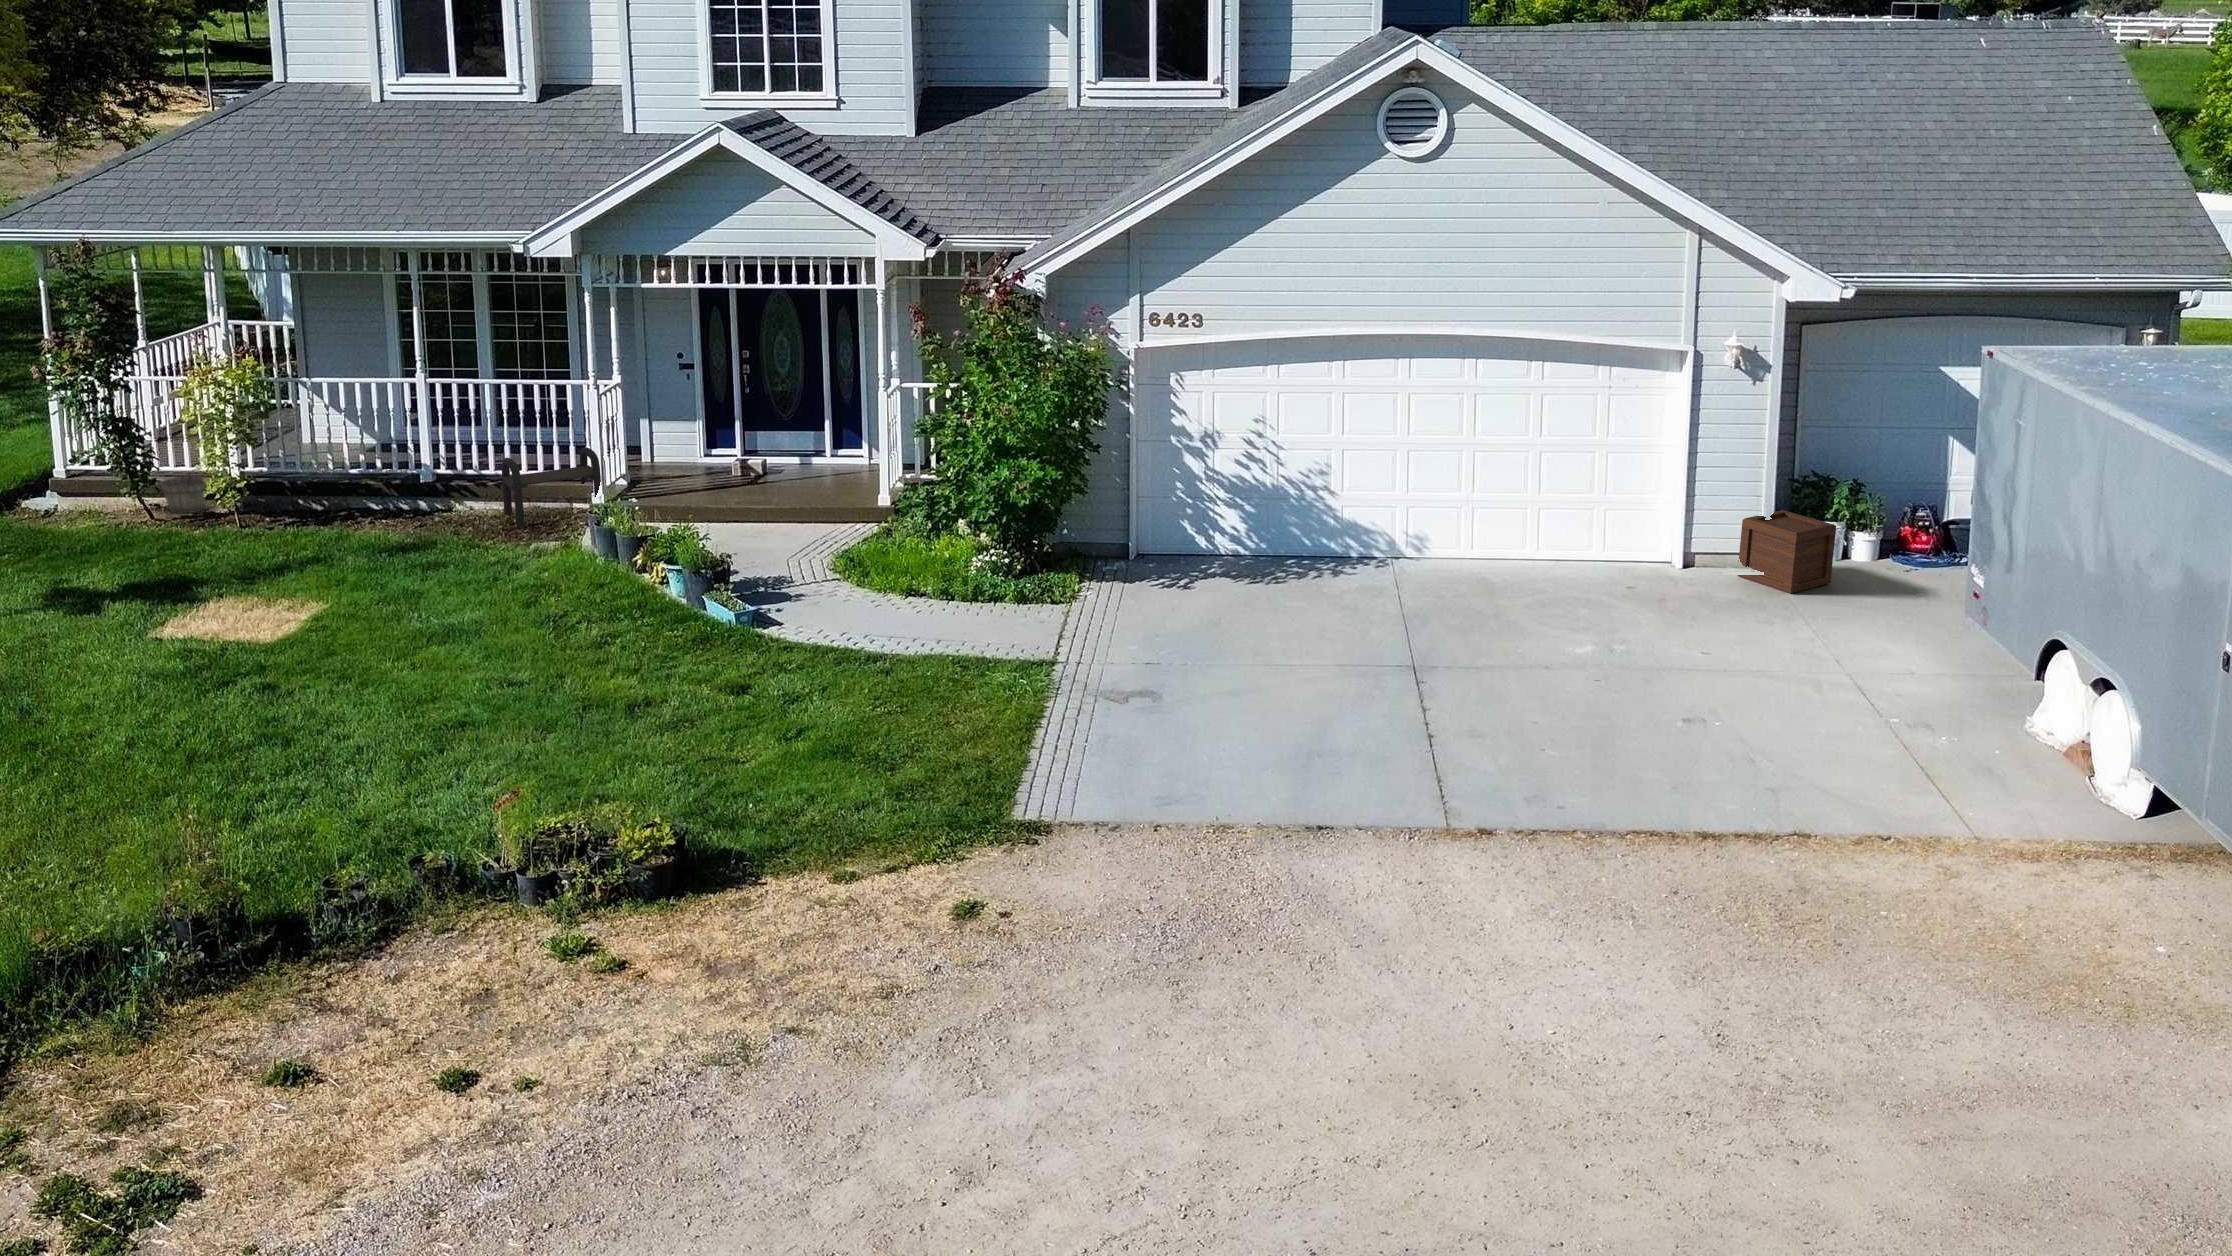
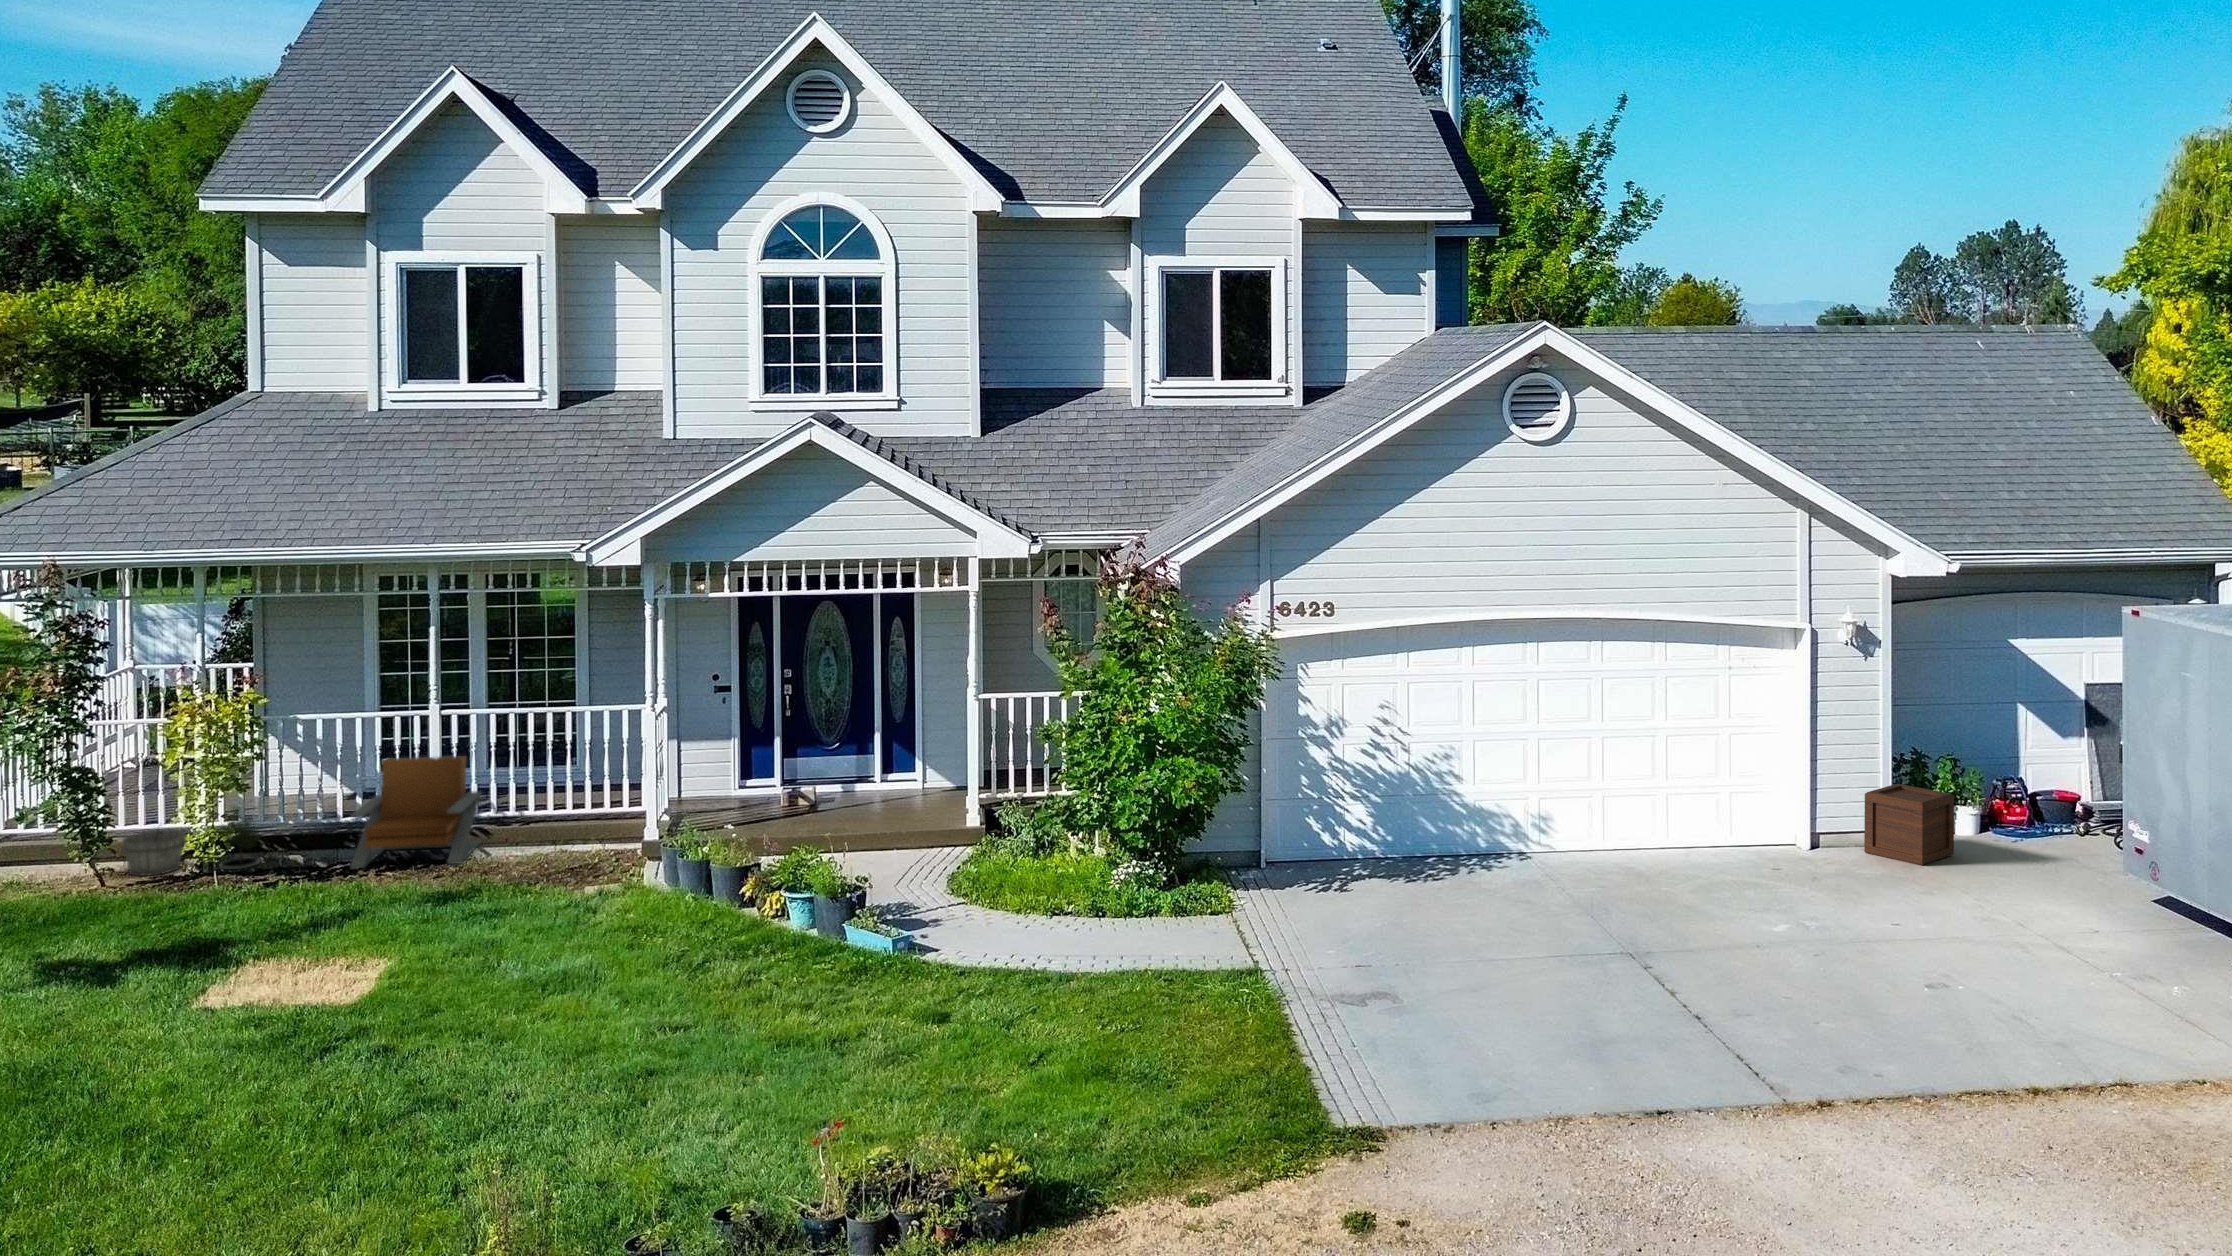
lounge chair: none [340,421,463,516] -> present [351,756,481,868]
bench: present [502,447,601,526] -> none [541,778,656,869]
potted tree: none [236,453,279,511] -> present [219,806,262,869]

